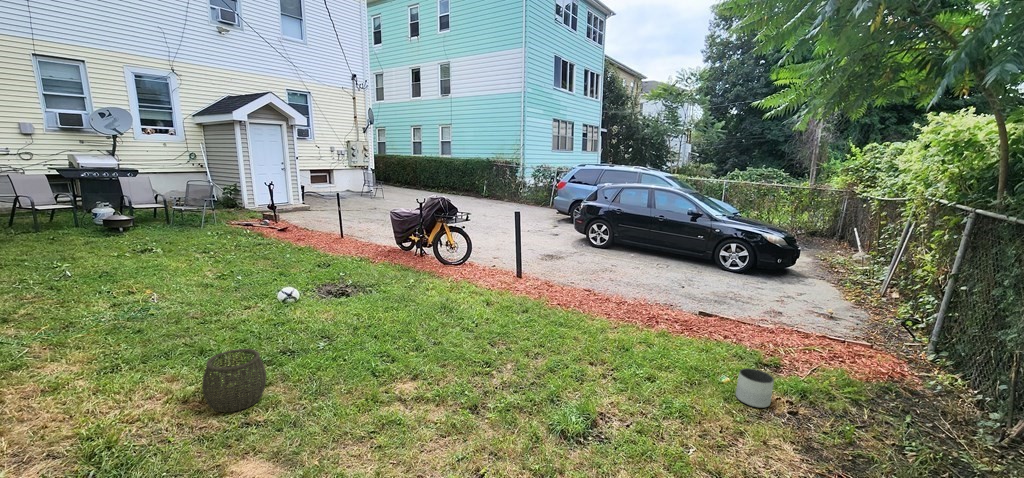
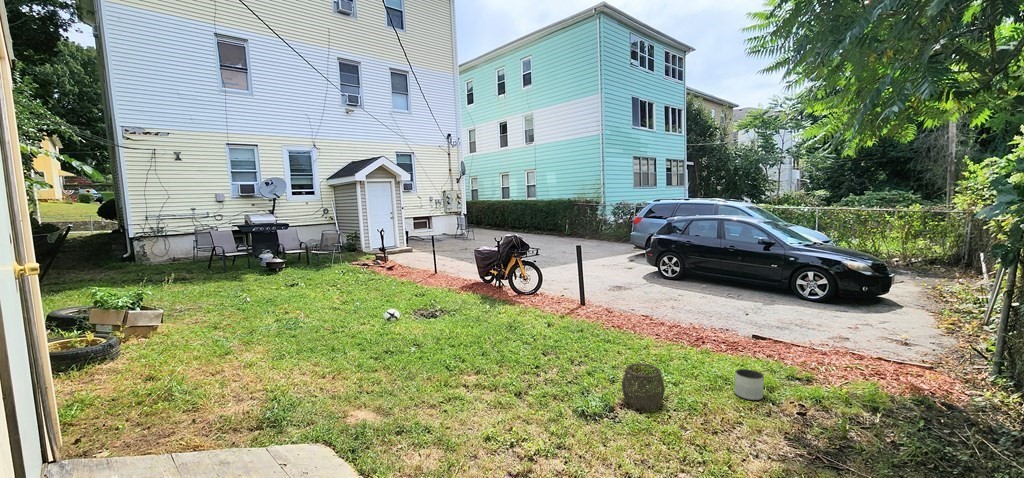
woven basket: present [202,349,266,413] -> present [622,363,665,410]

